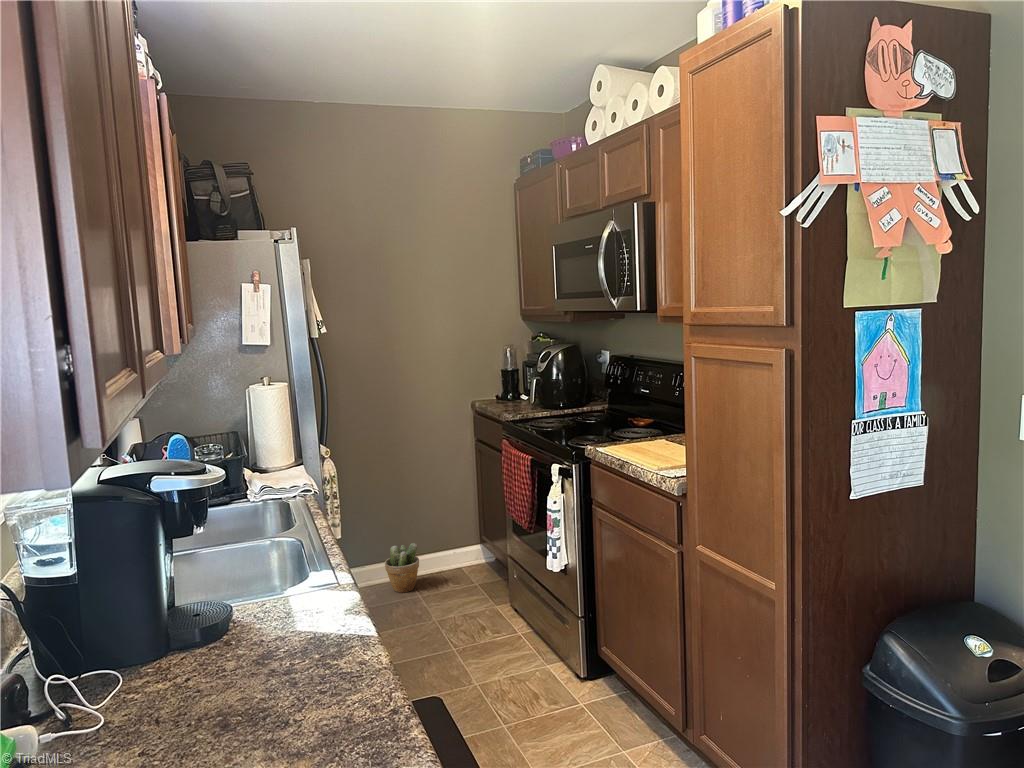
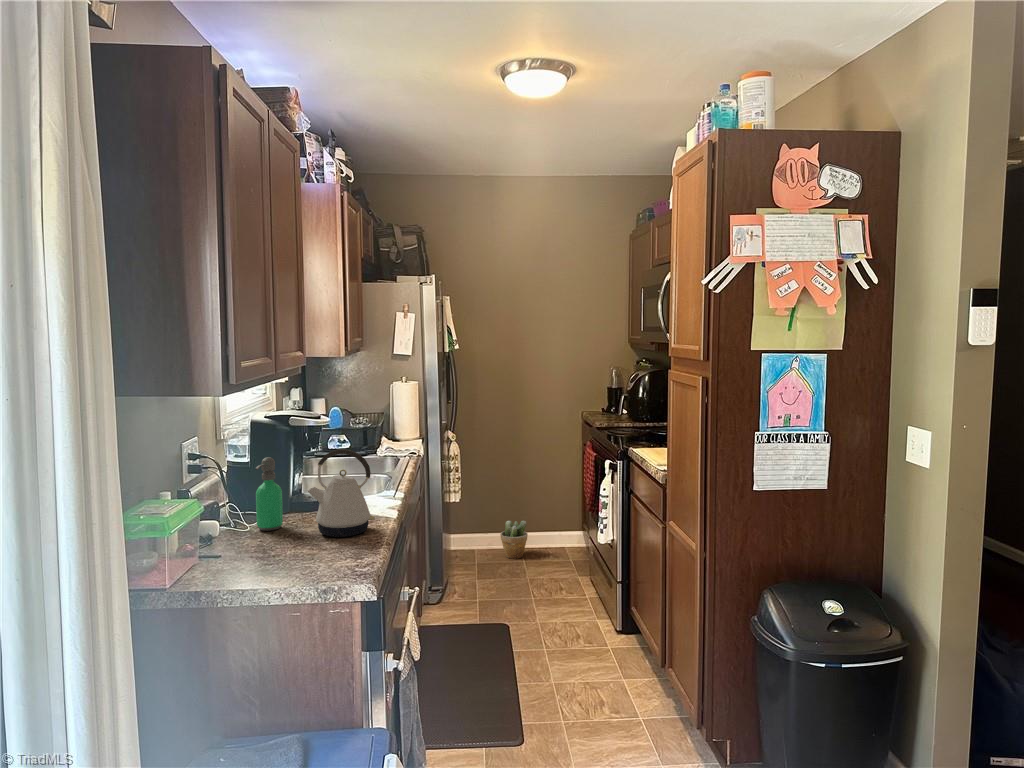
kettle: none [220,533,355,706] -> present [307,449,375,537]
soap dispenser: none [104,568,166,715] -> present [256,457,283,531]

